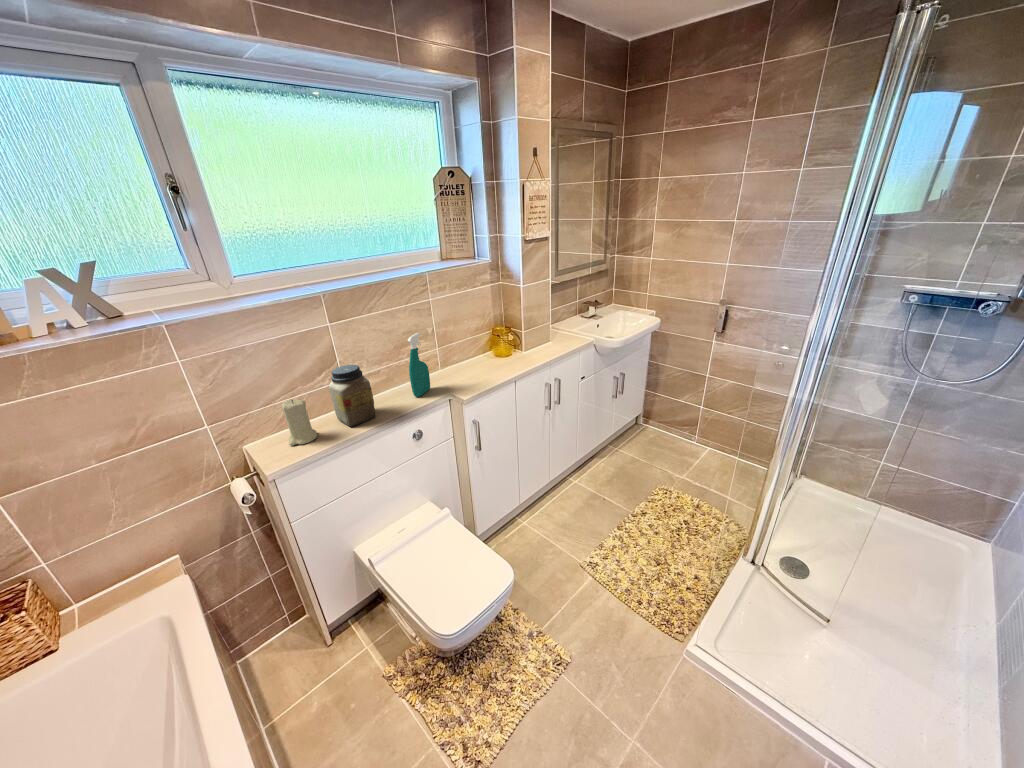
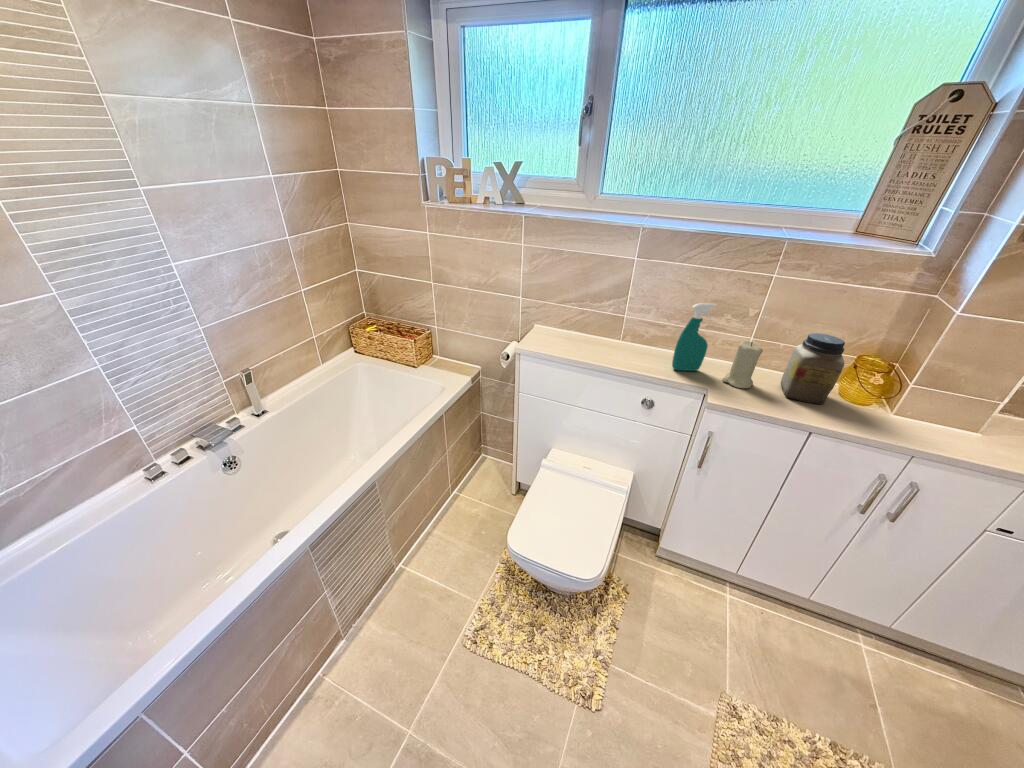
jar: present [329,365,376,427] -> present [781,333,845,405]
candle: present [282,399,317,446] -> present [722,341,763,388]

